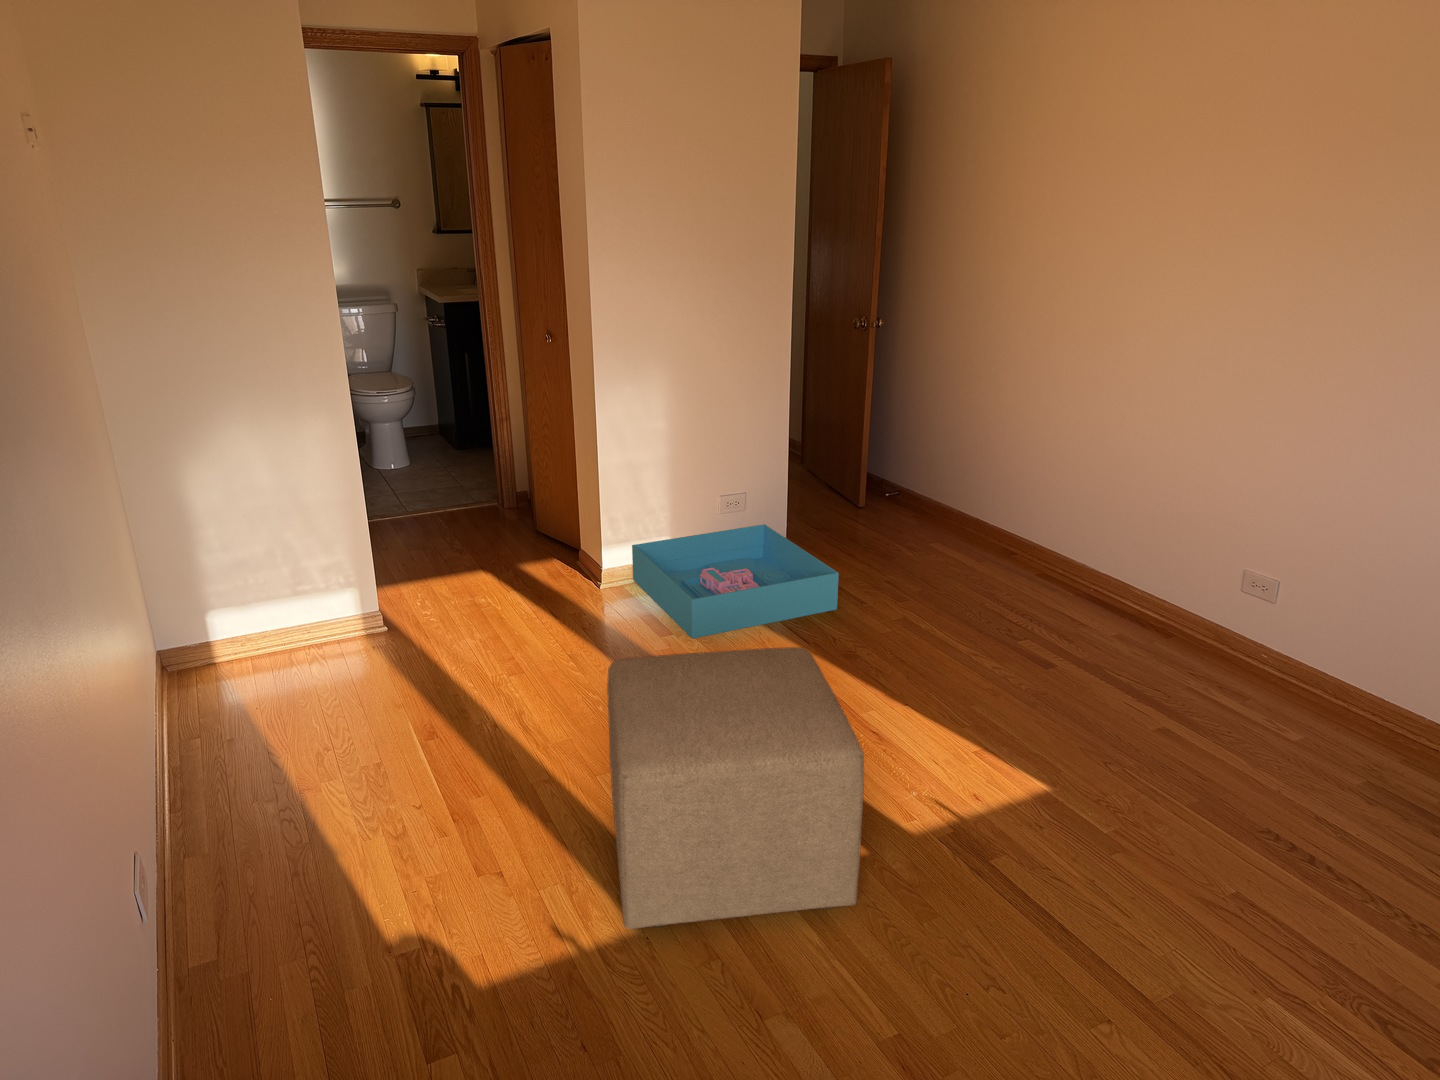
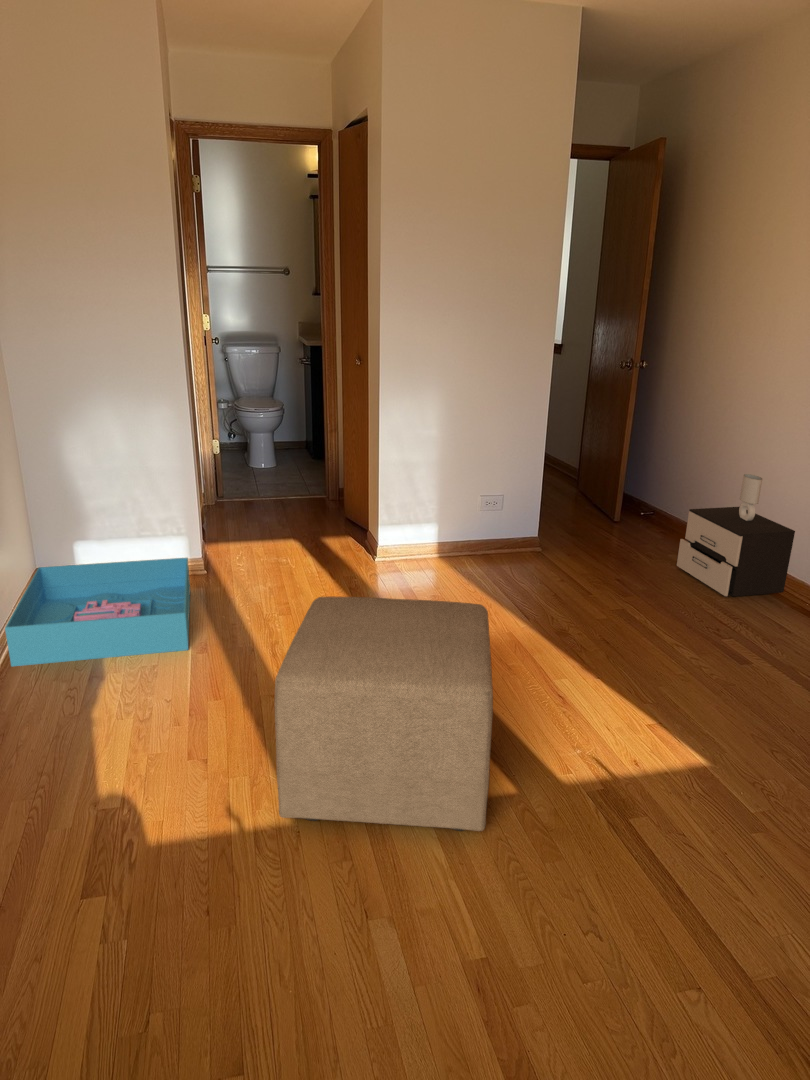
nightstand: none [943,449,1071,589] -> present [677,474,795,596]
storage bin: present [632,524,839,639] -> present [5,558,190,666]

